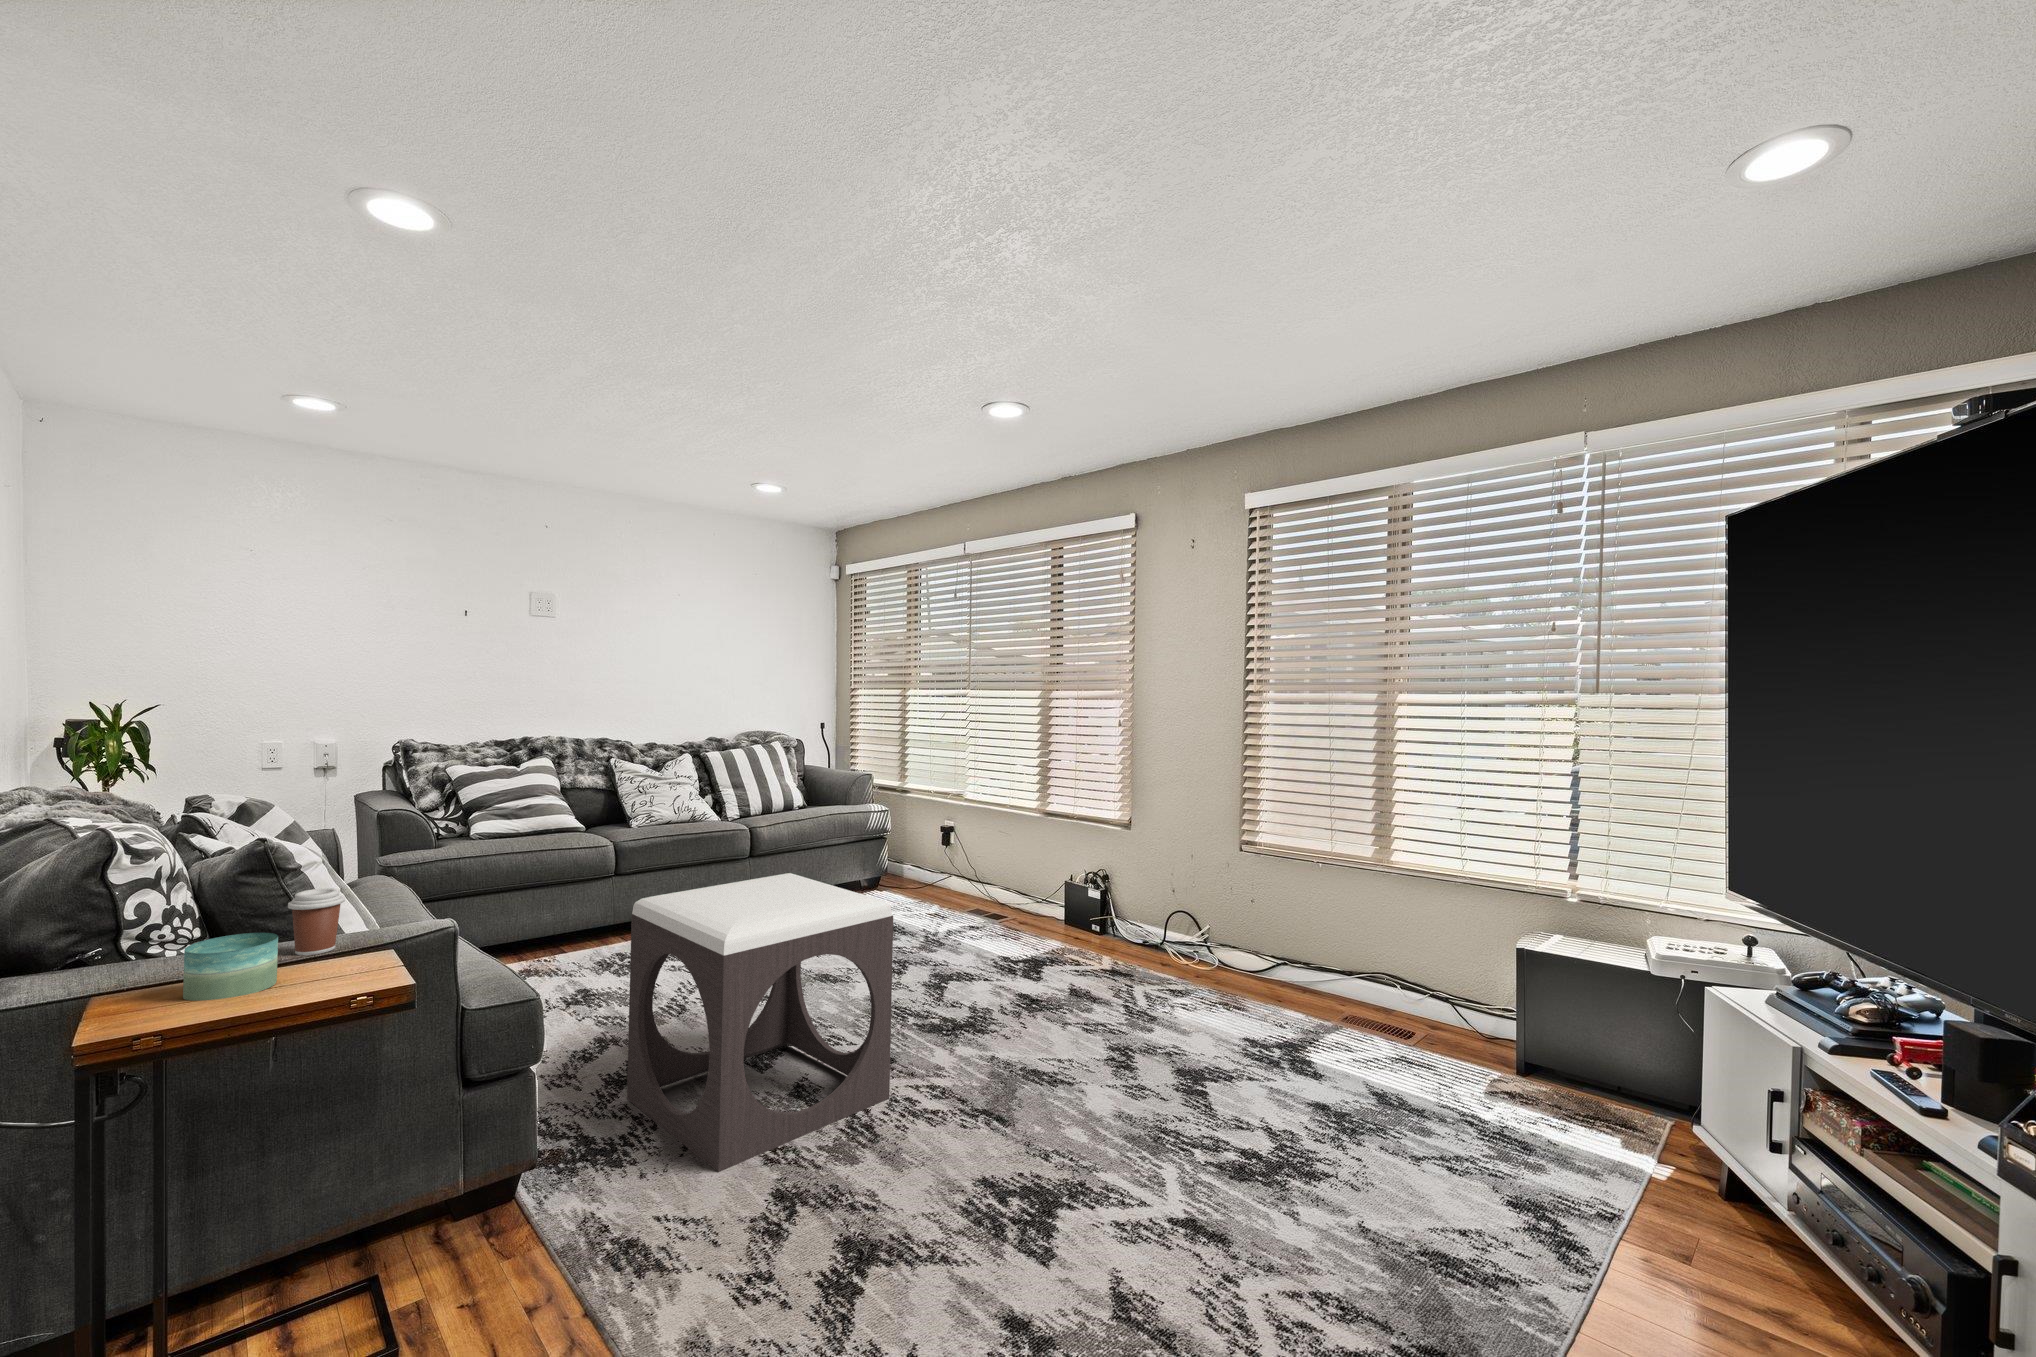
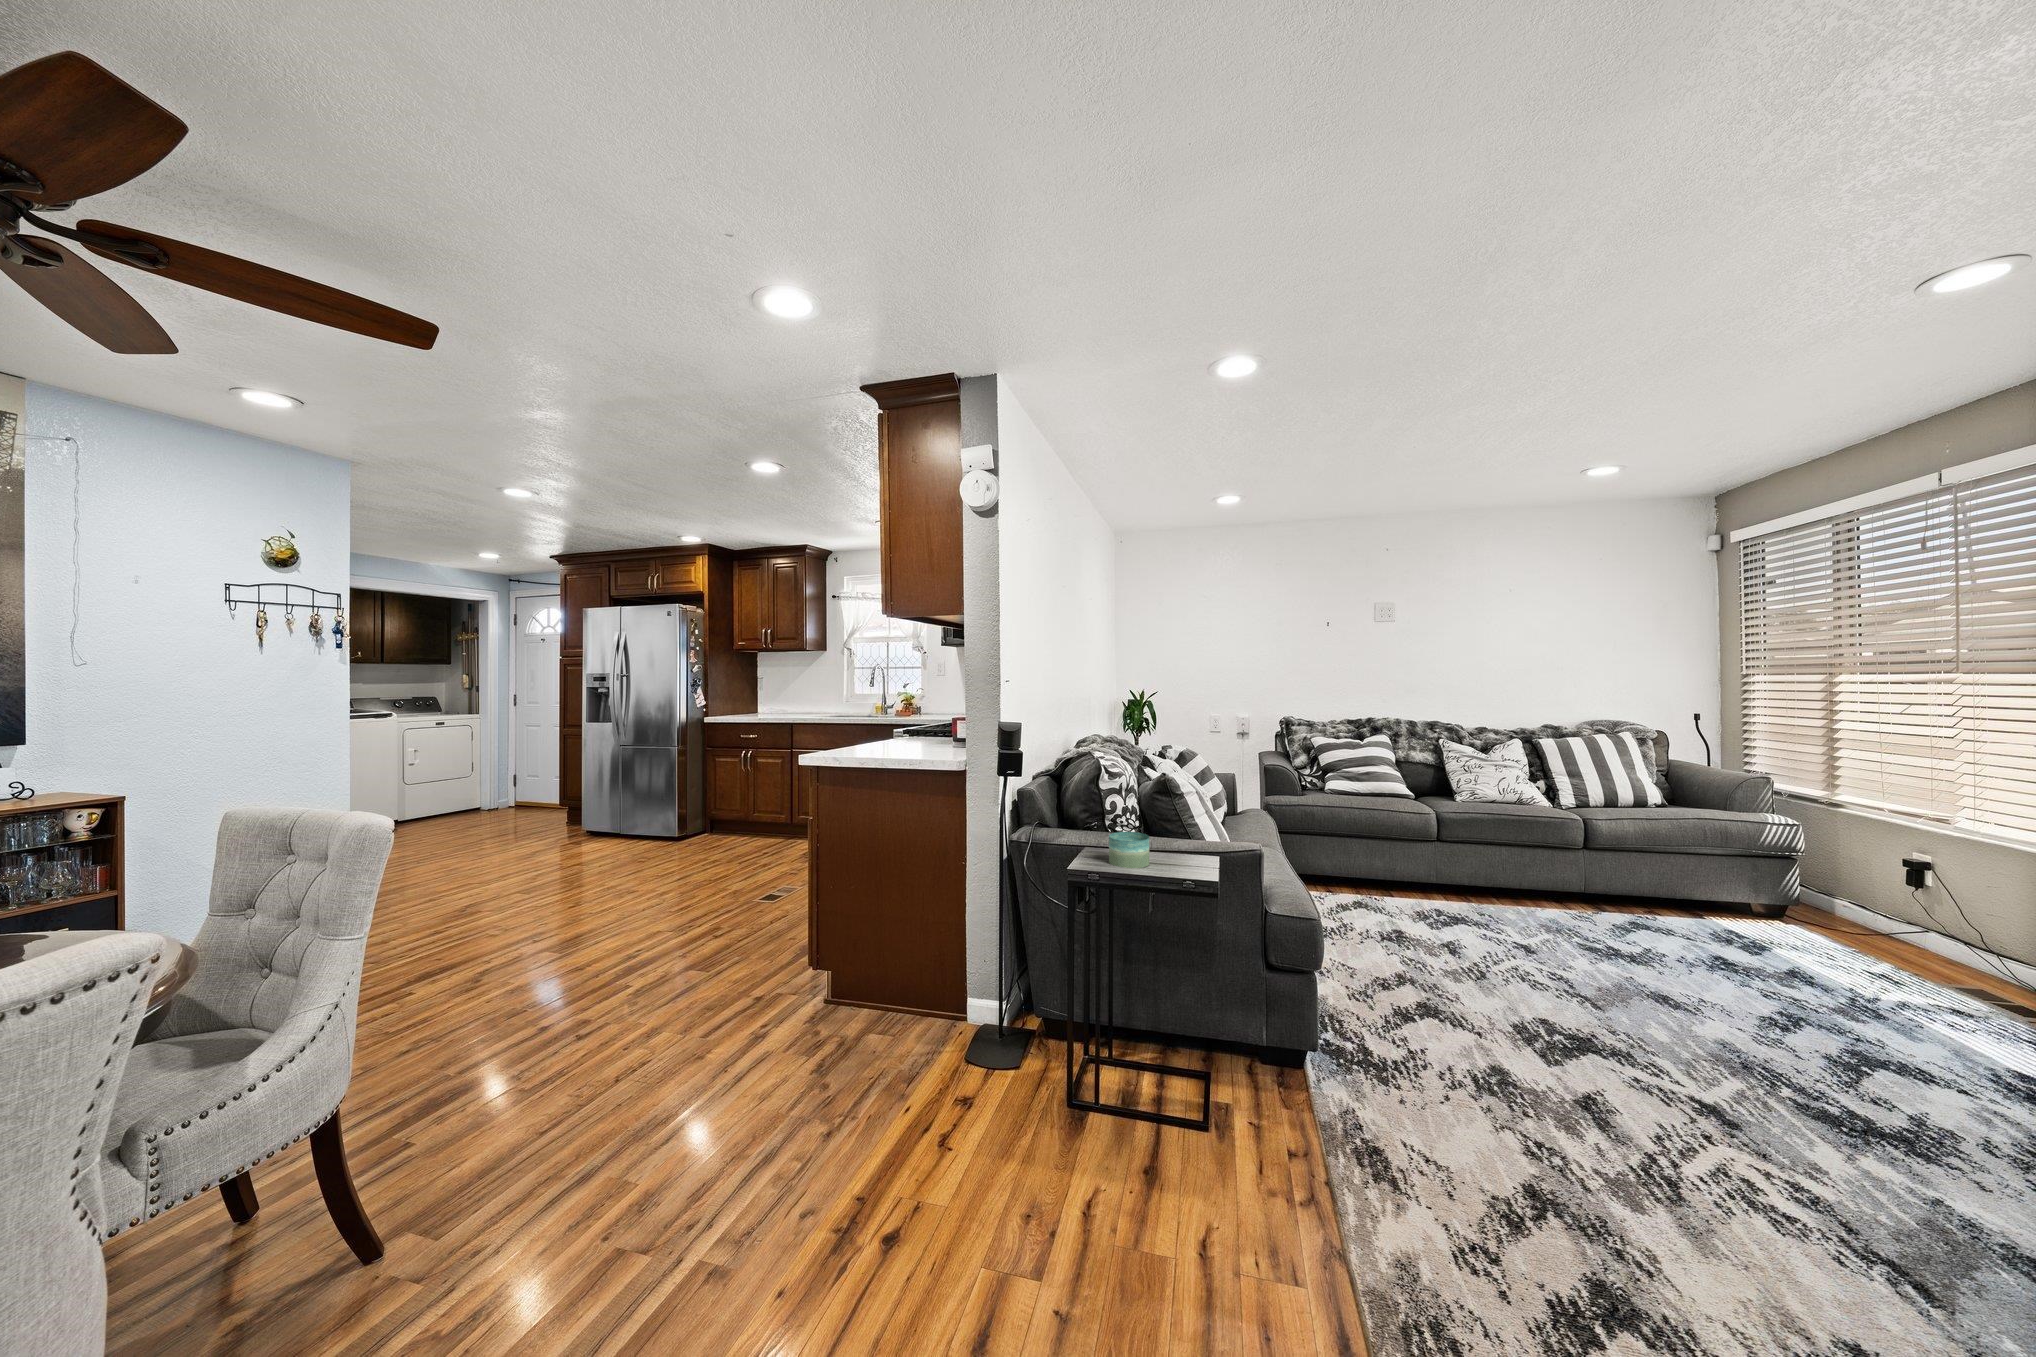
footstool: present [627,873,893,1172] -> none [1408,865,1716,1167]
coffee cup: present [288,888,345,955] -> none [1165,813,1193,853]

